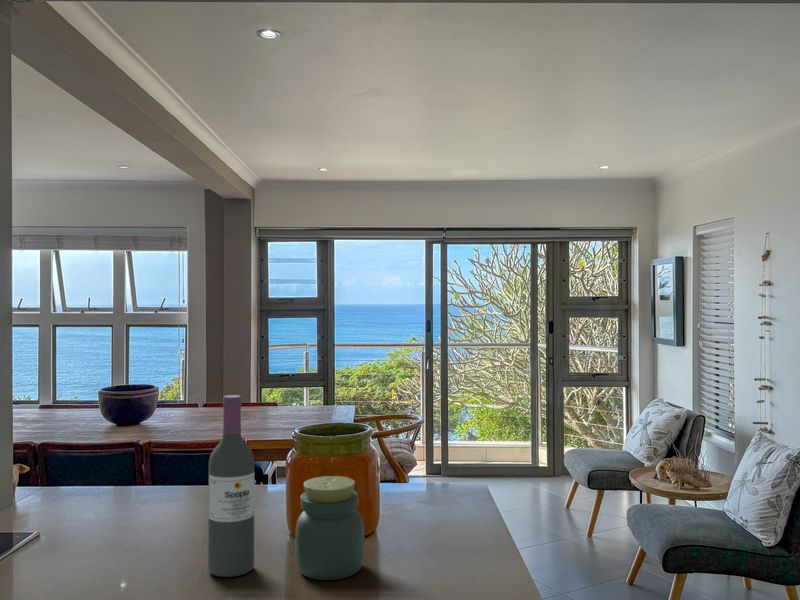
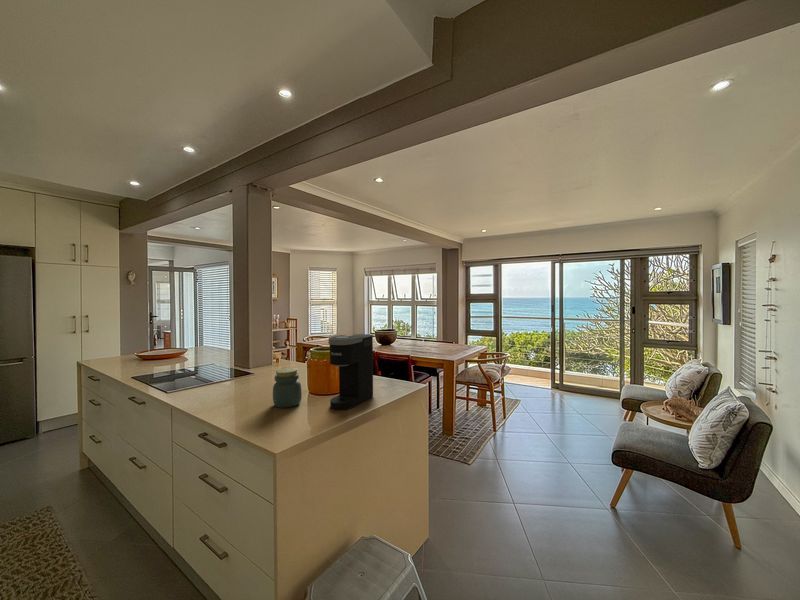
coffee maker: none [409,383,480,555] -> present [329,334,373,410]
wine bottle: present [208,395,255,577] -> none [254,333,272,400]

